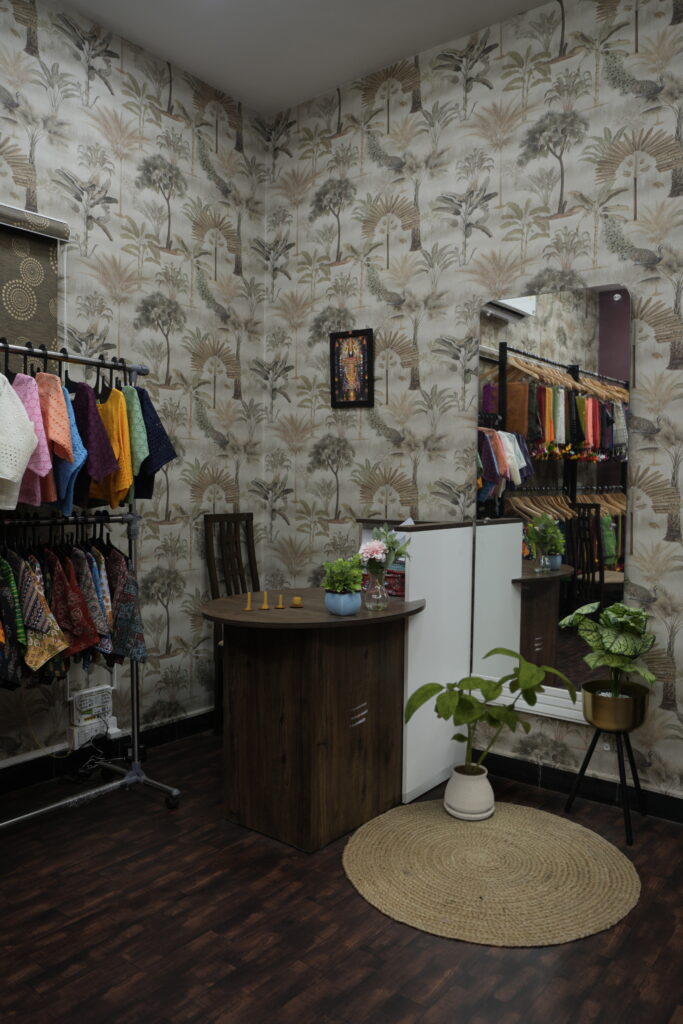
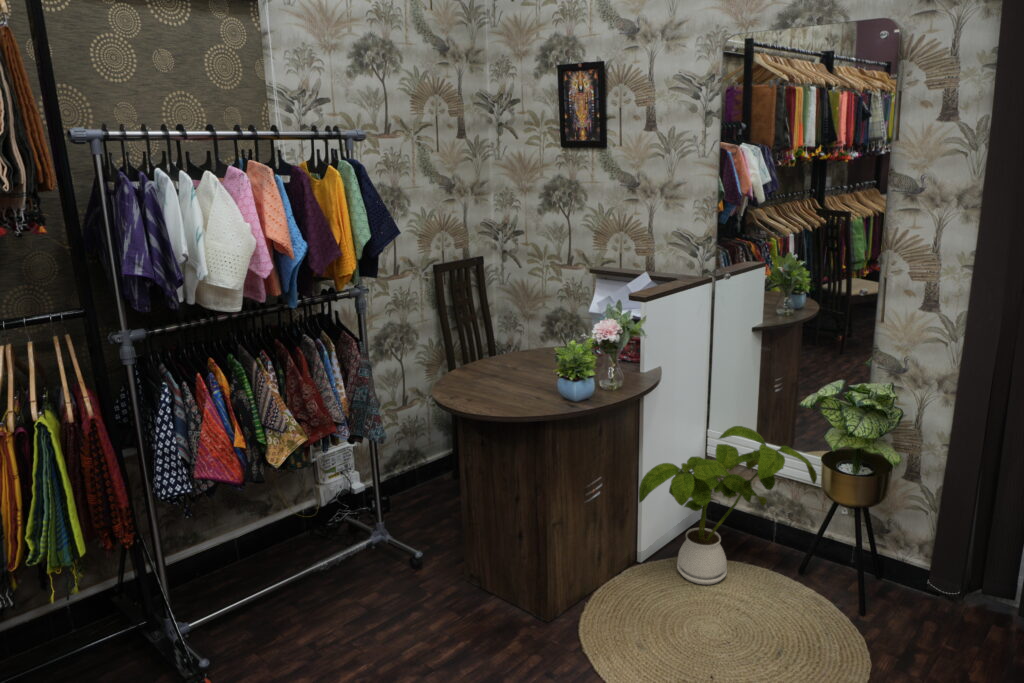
candle: present [243,591,303,611] -> none [474,378,536,401]

